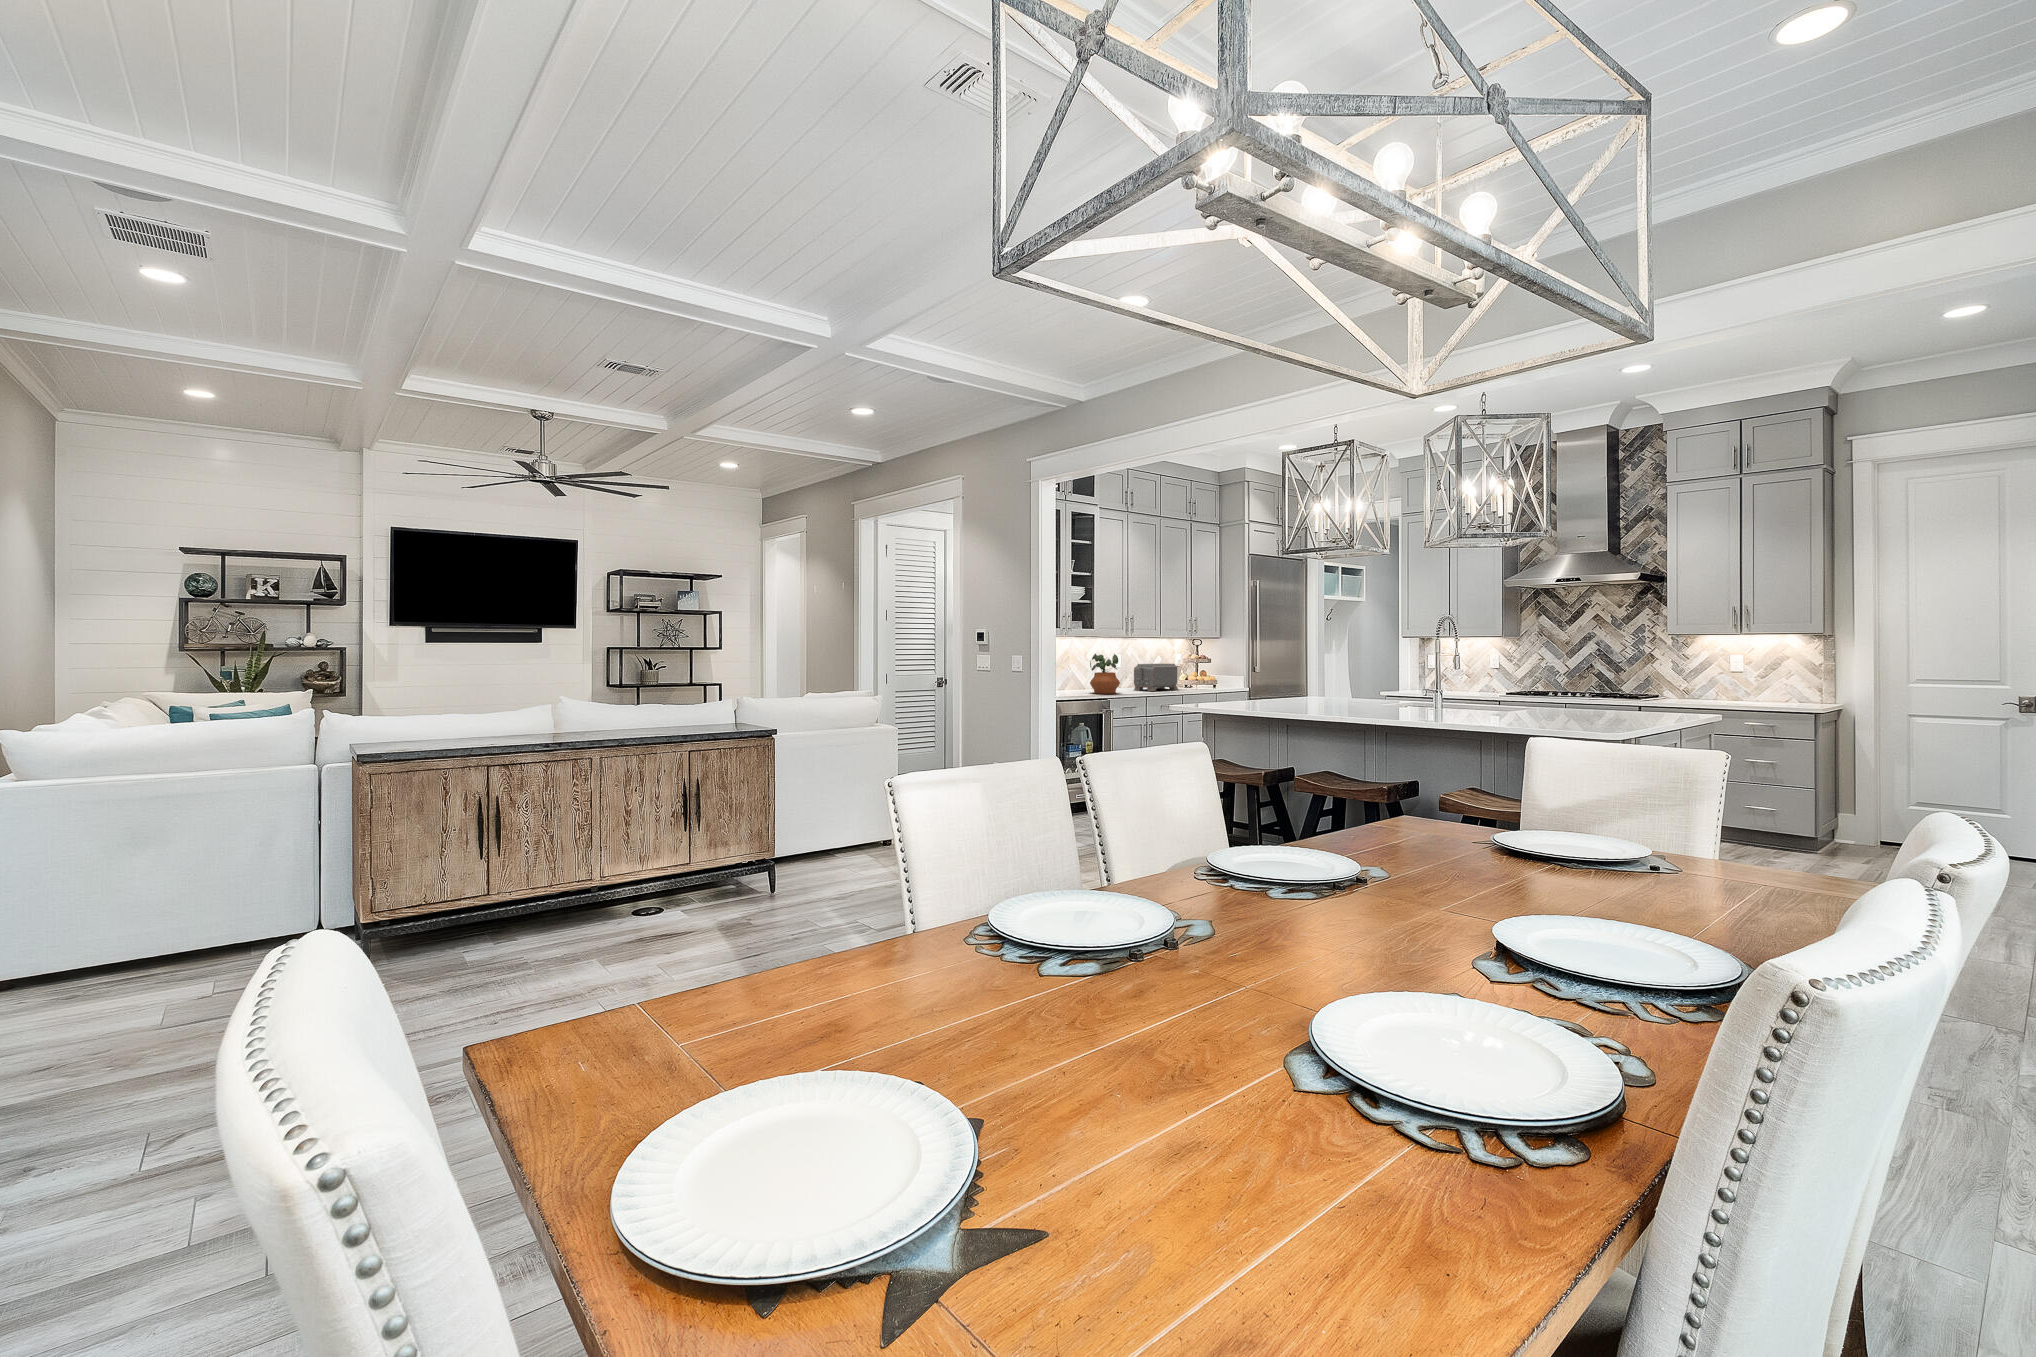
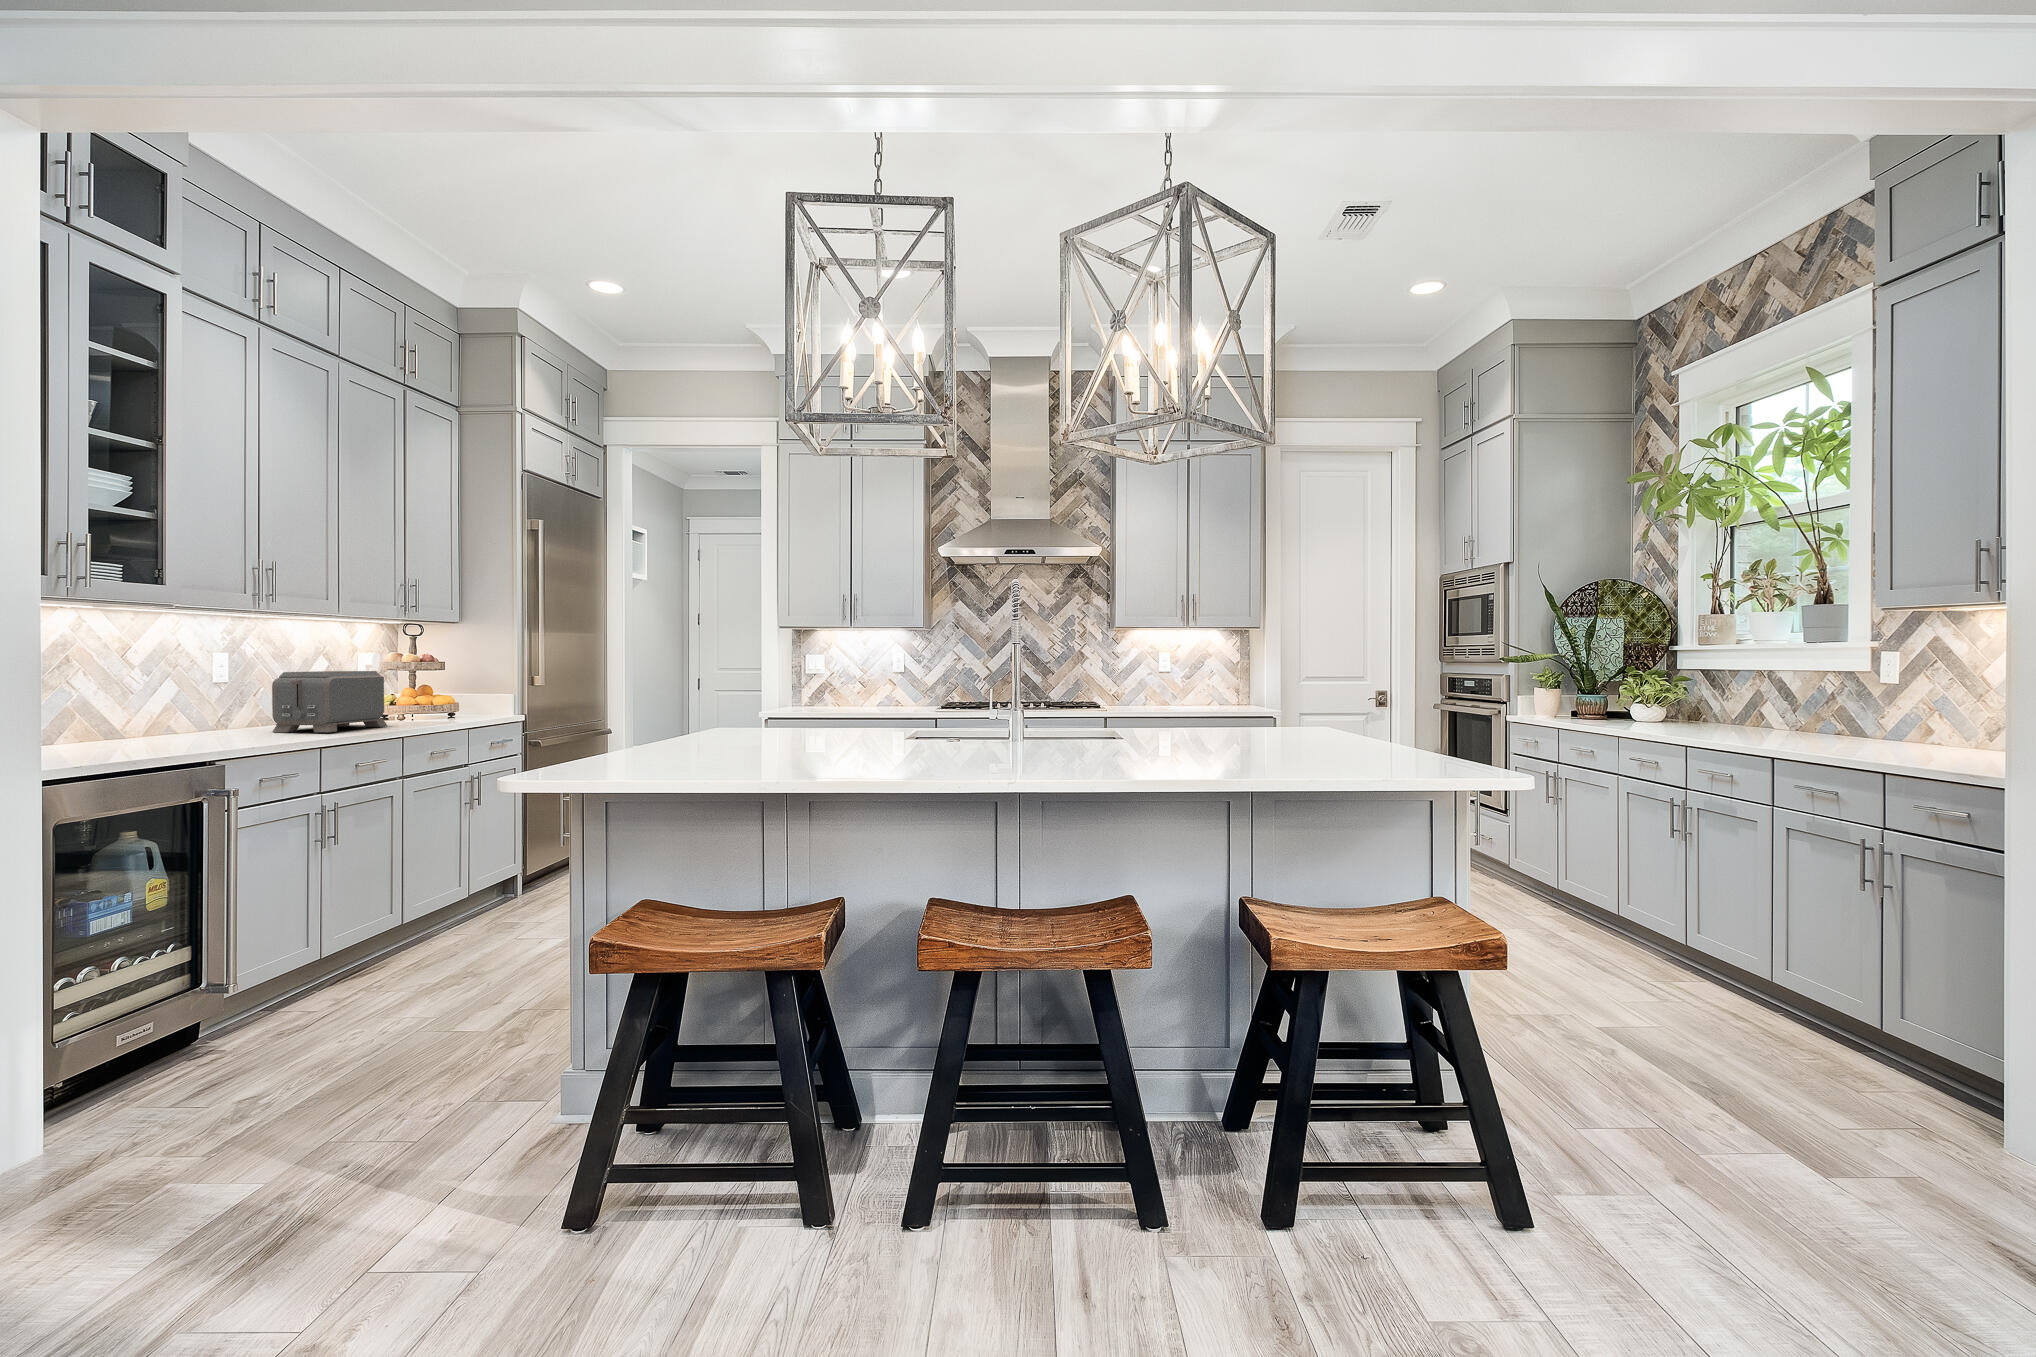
potted plant: present [1090,654,1120,694] -> none [147,643,245,747]

